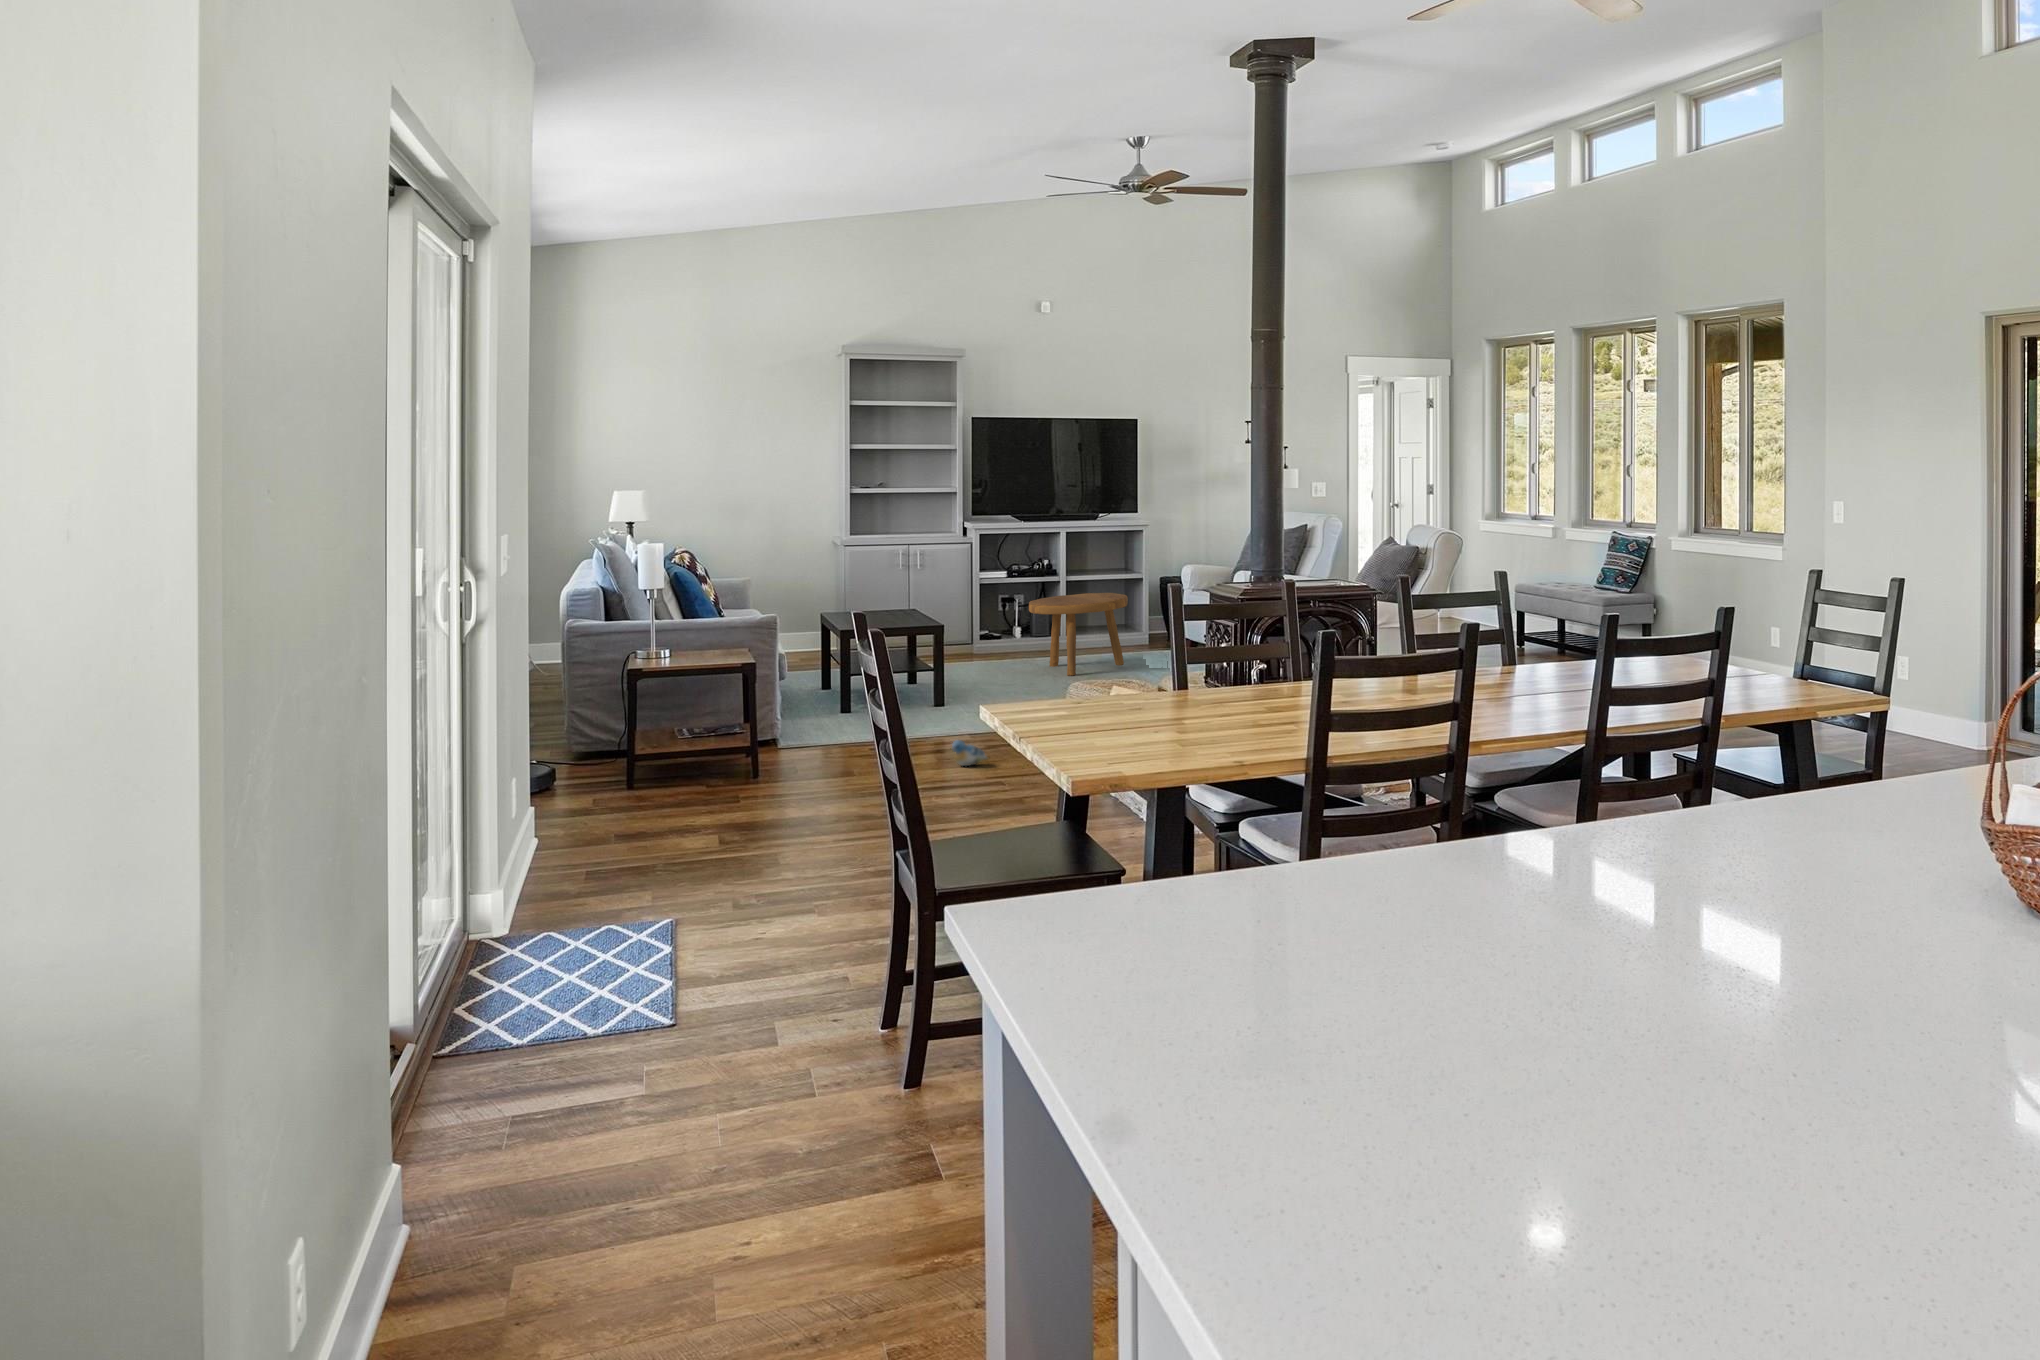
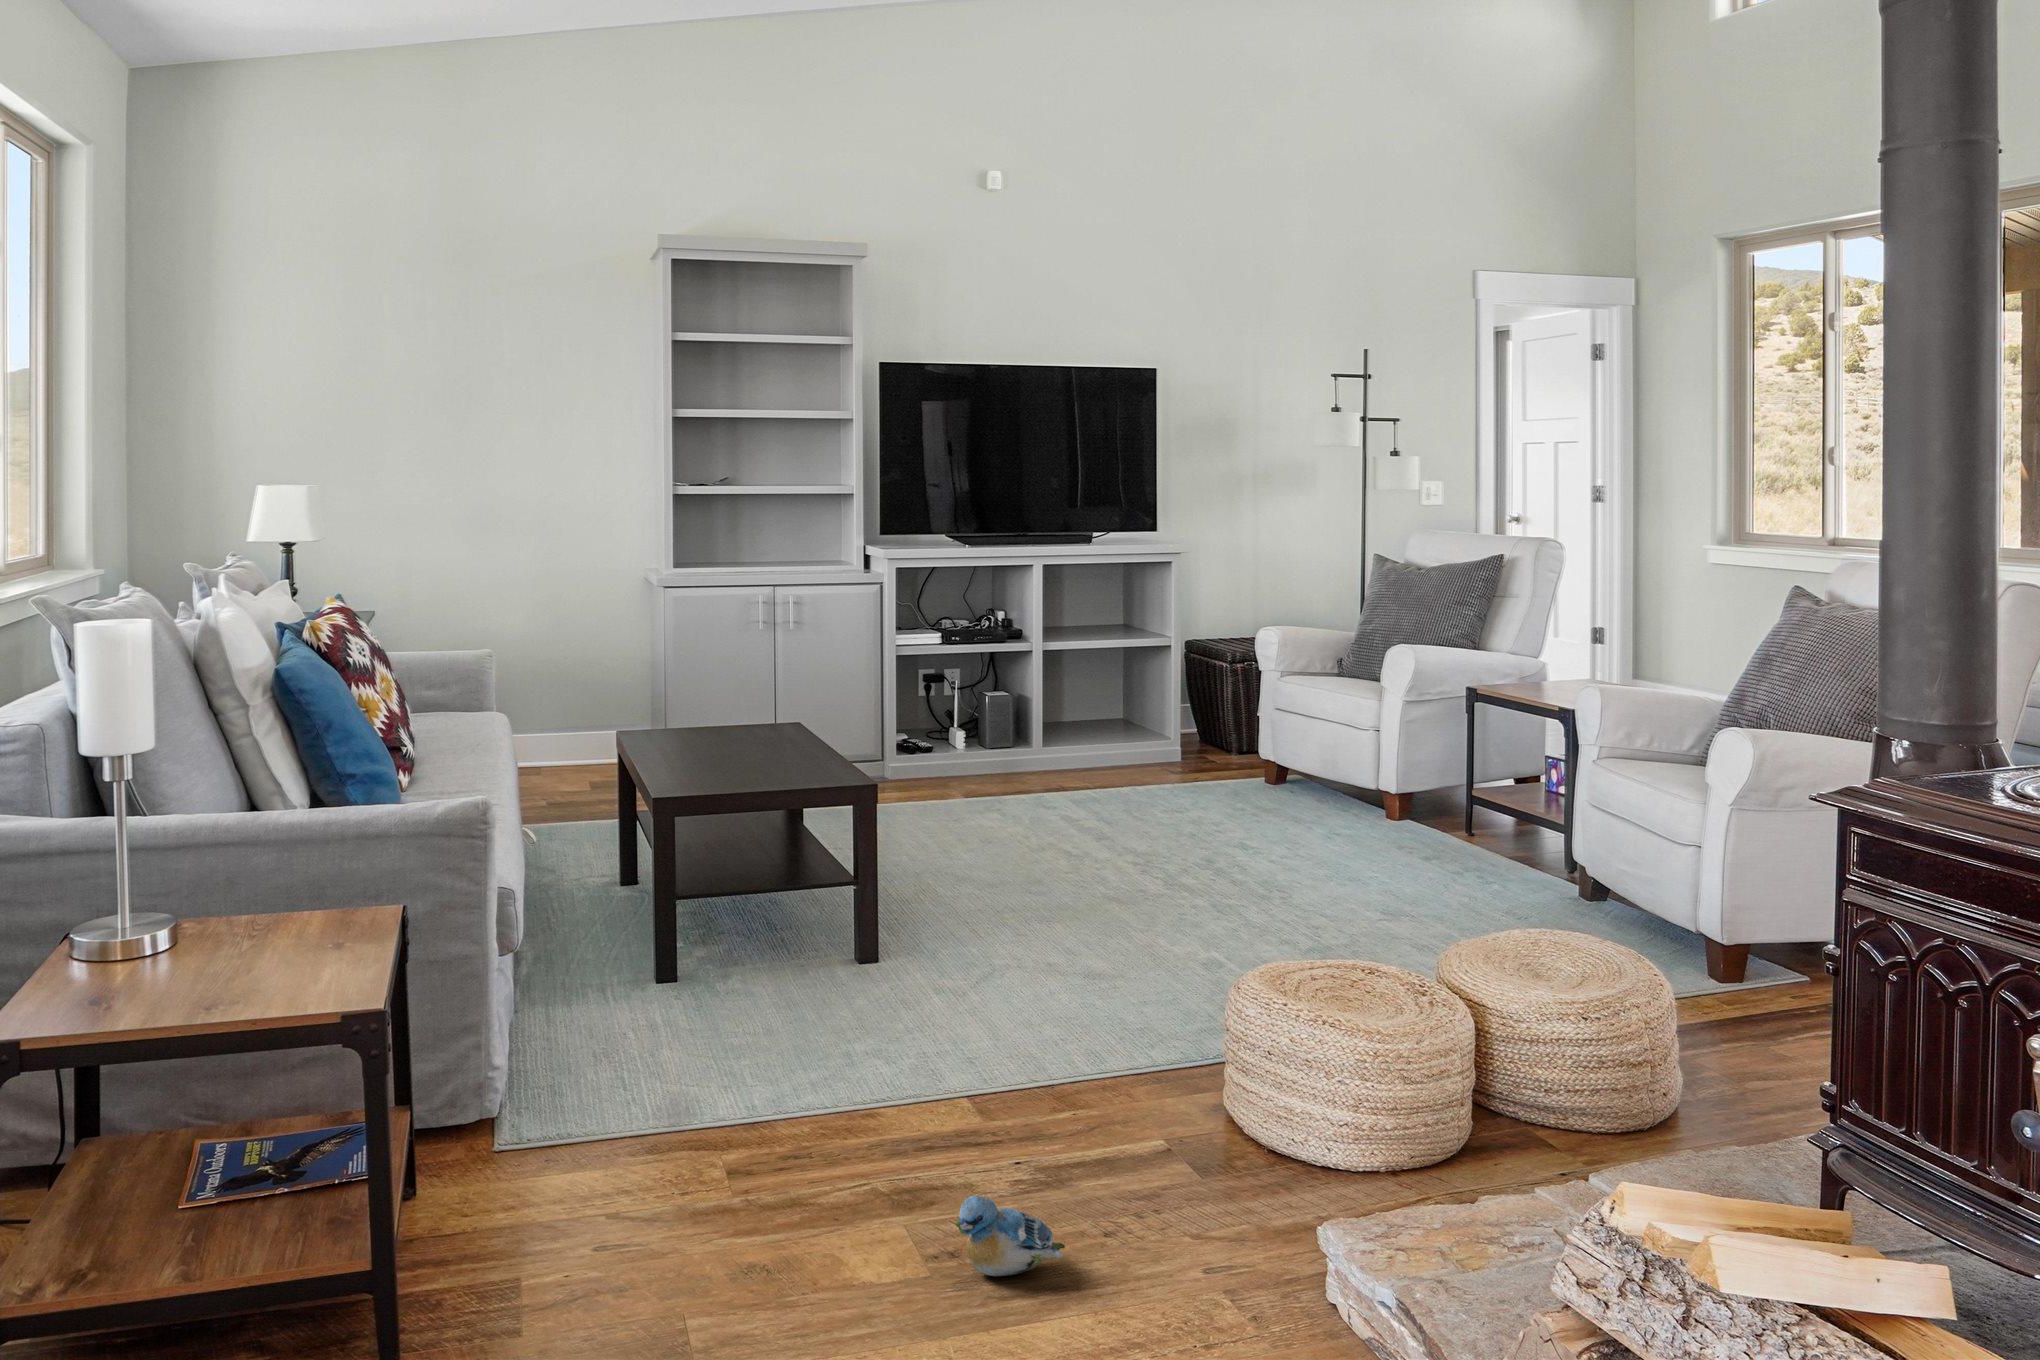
footstool: present [1029,593,1128,676] -> none [1002,677,1189,845]

